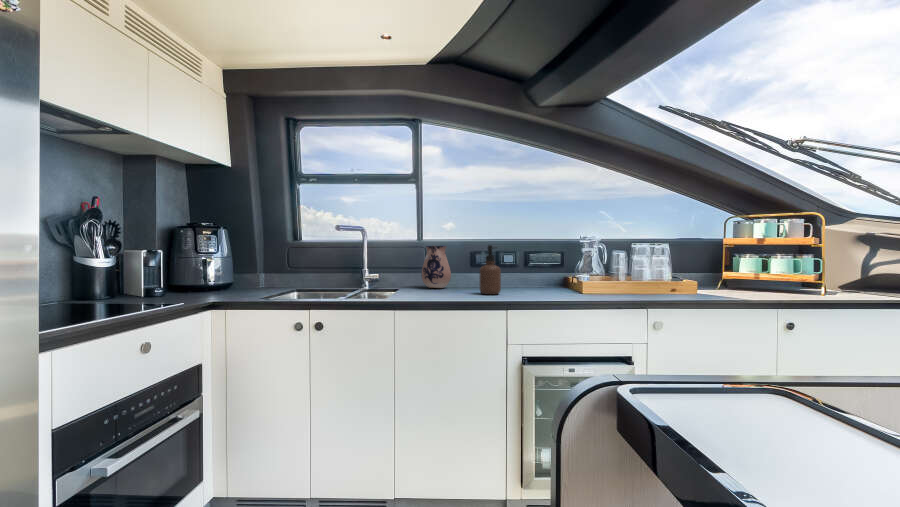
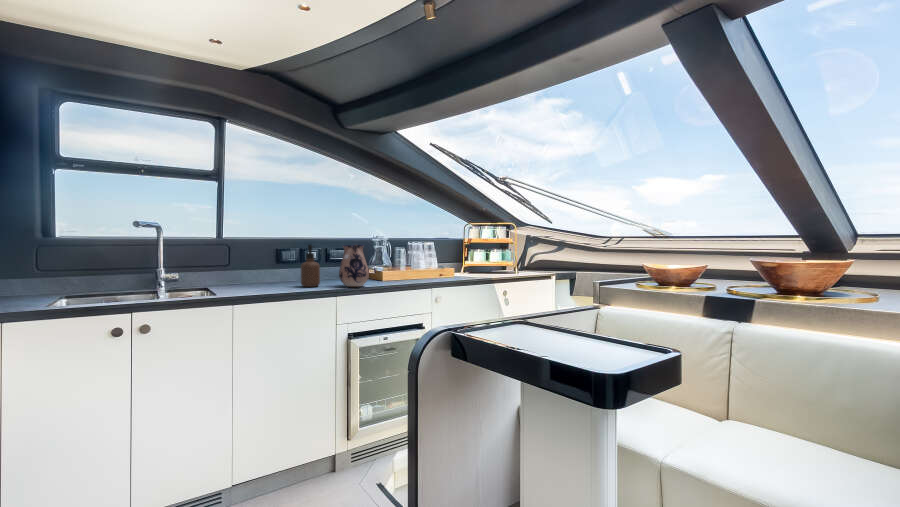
ceramic pitcher: present [422,246,451,288] -> present [339,245,369,287]

